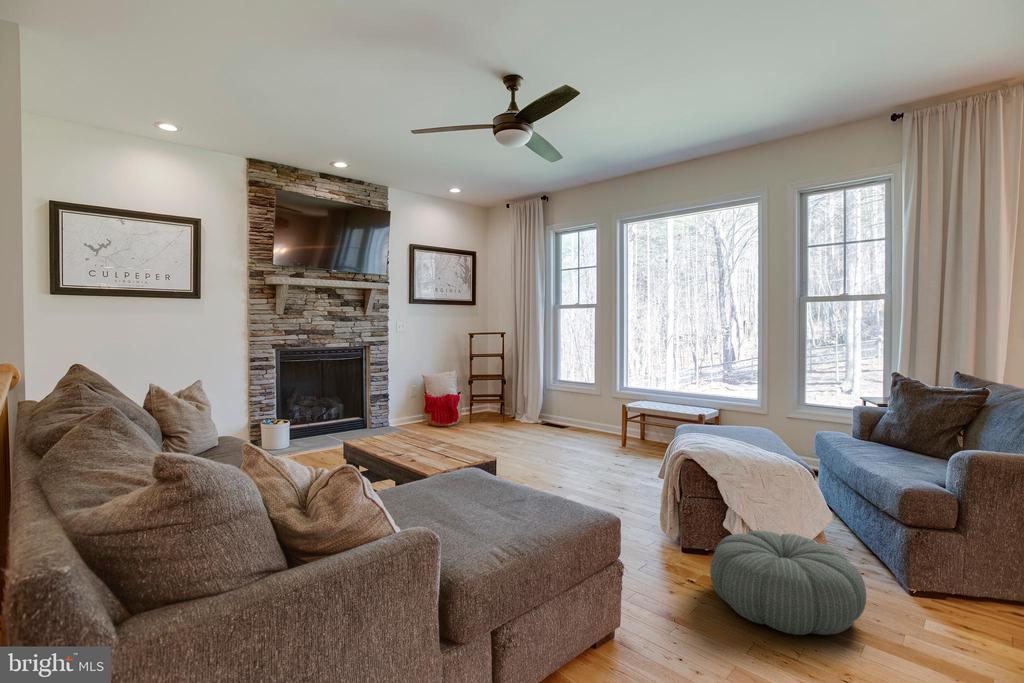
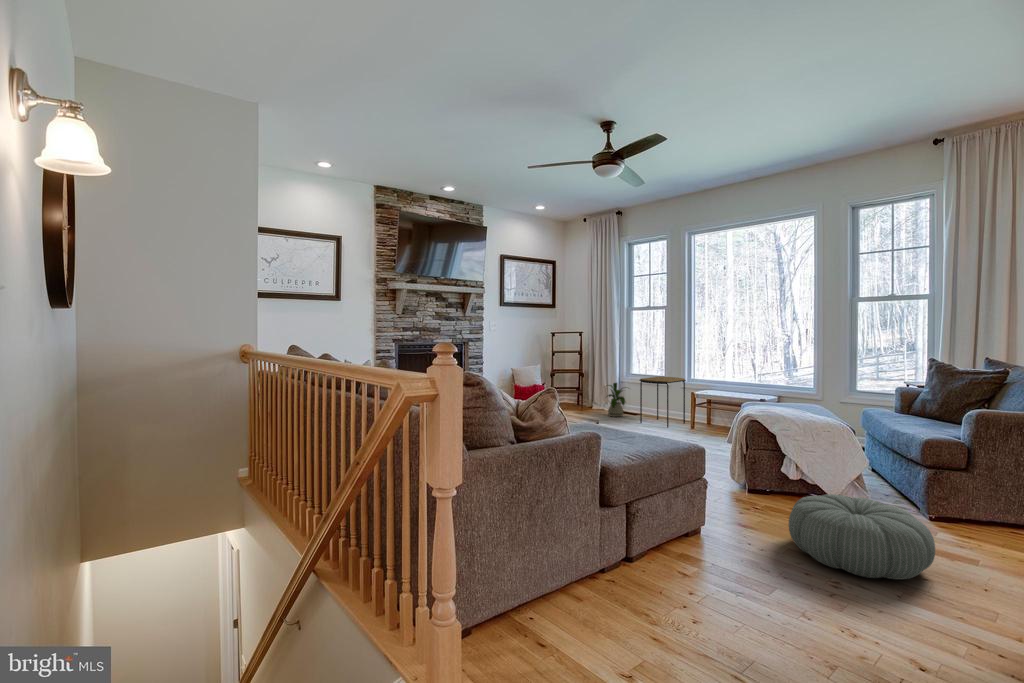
side table: none [567,384,618,443] -> present [640,377,686,427]
house plant: none [528,392,560,430] -> present [608,383,625,417]

